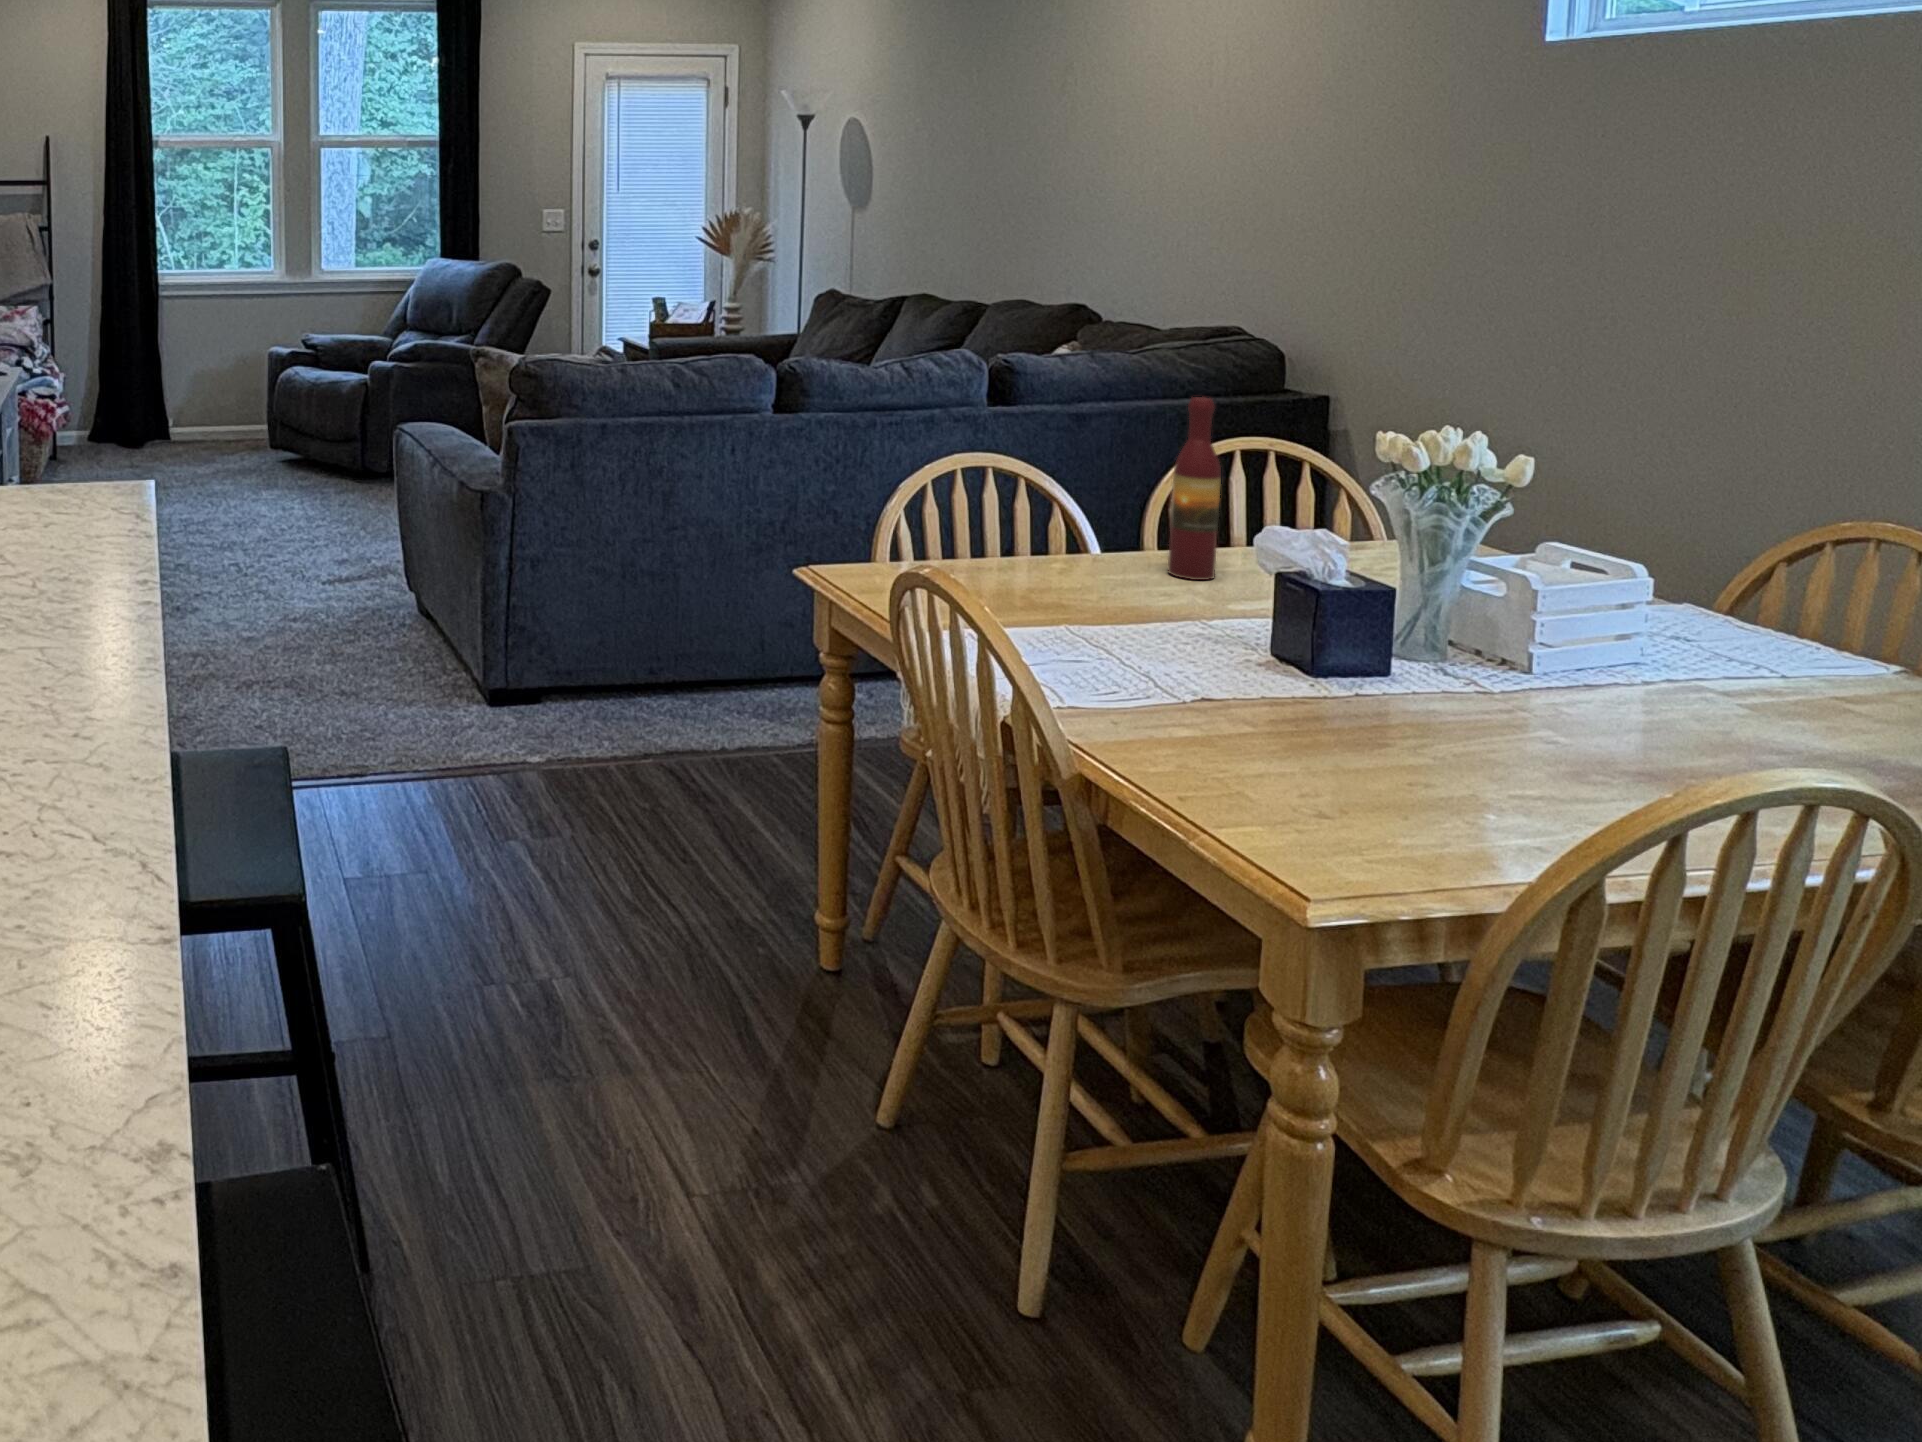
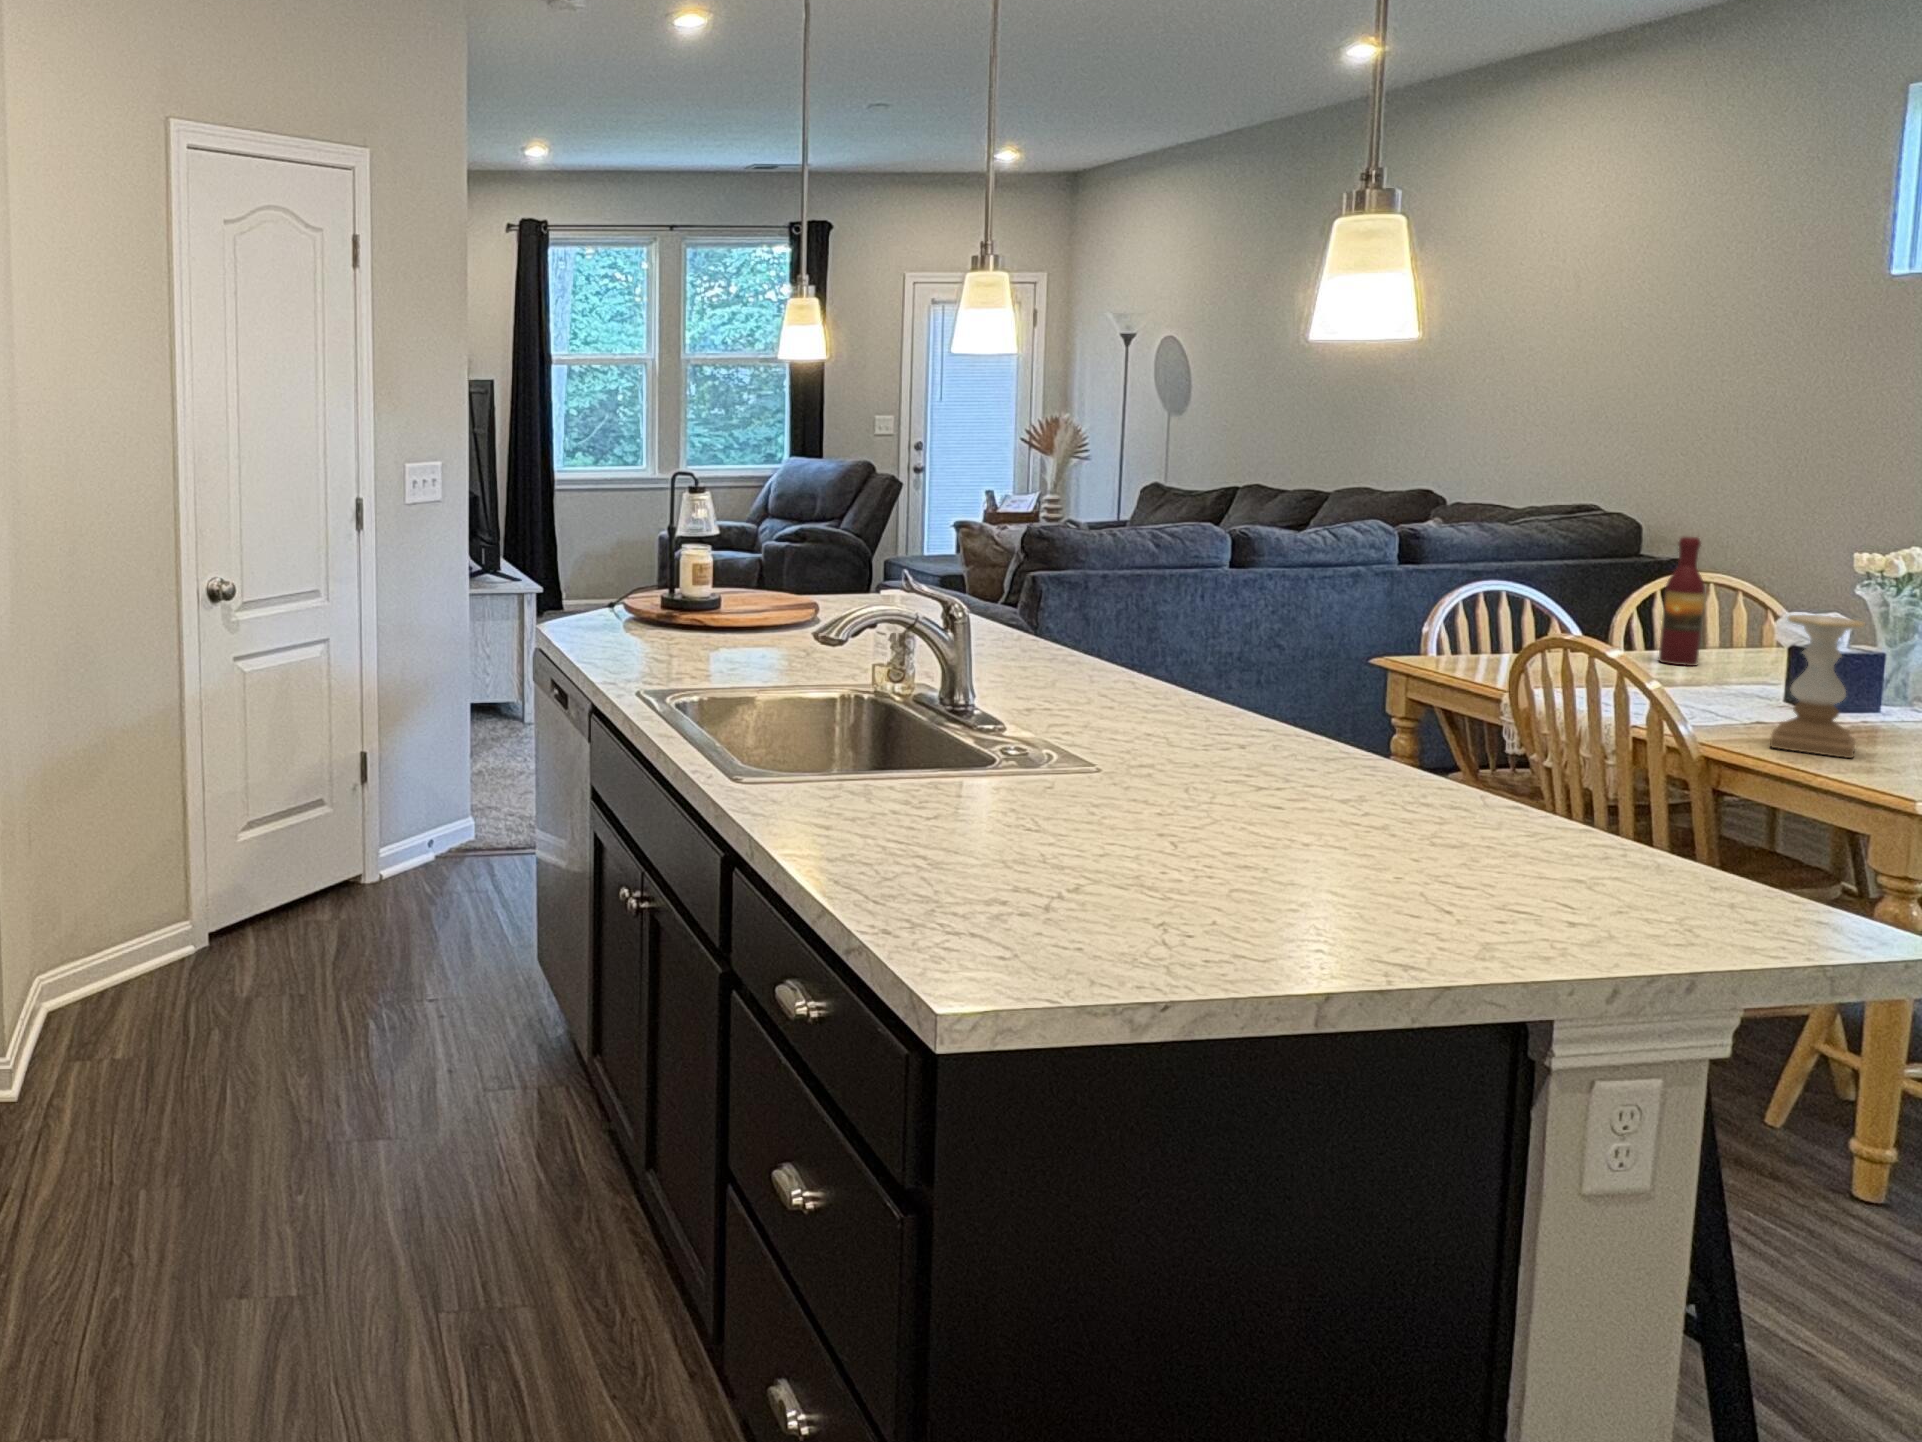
candle holder: none [1172,552,1300,793] -> present [1770,615,1865,758]

